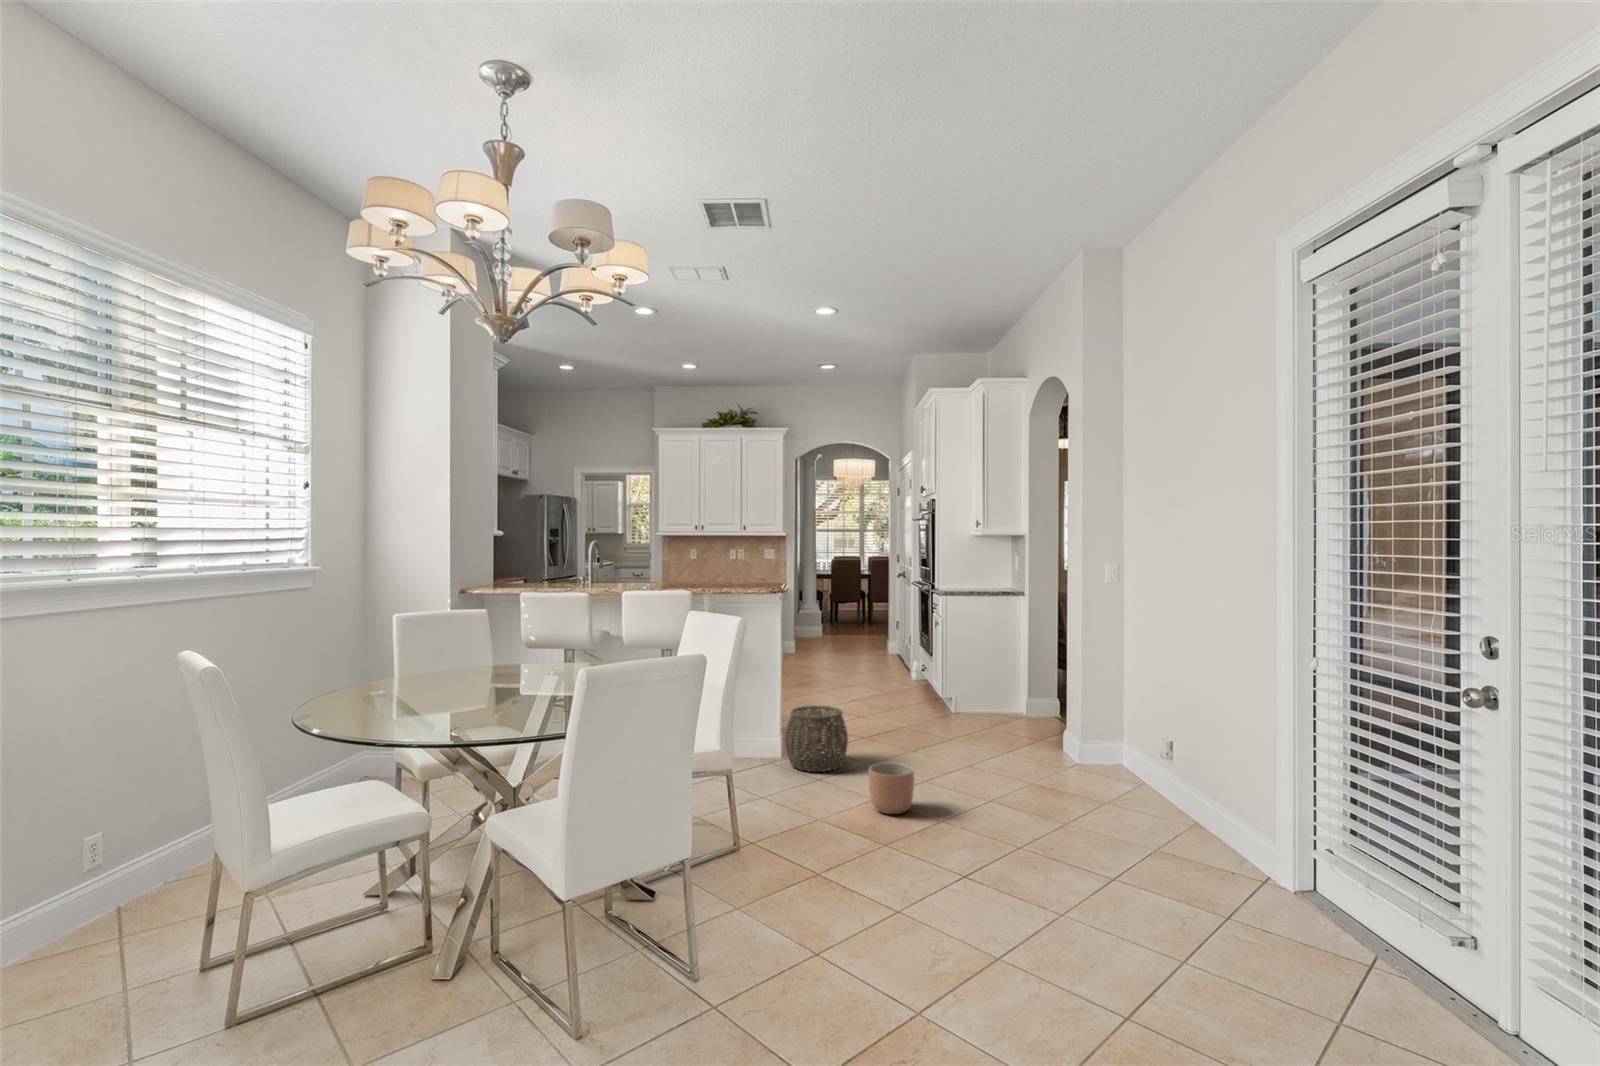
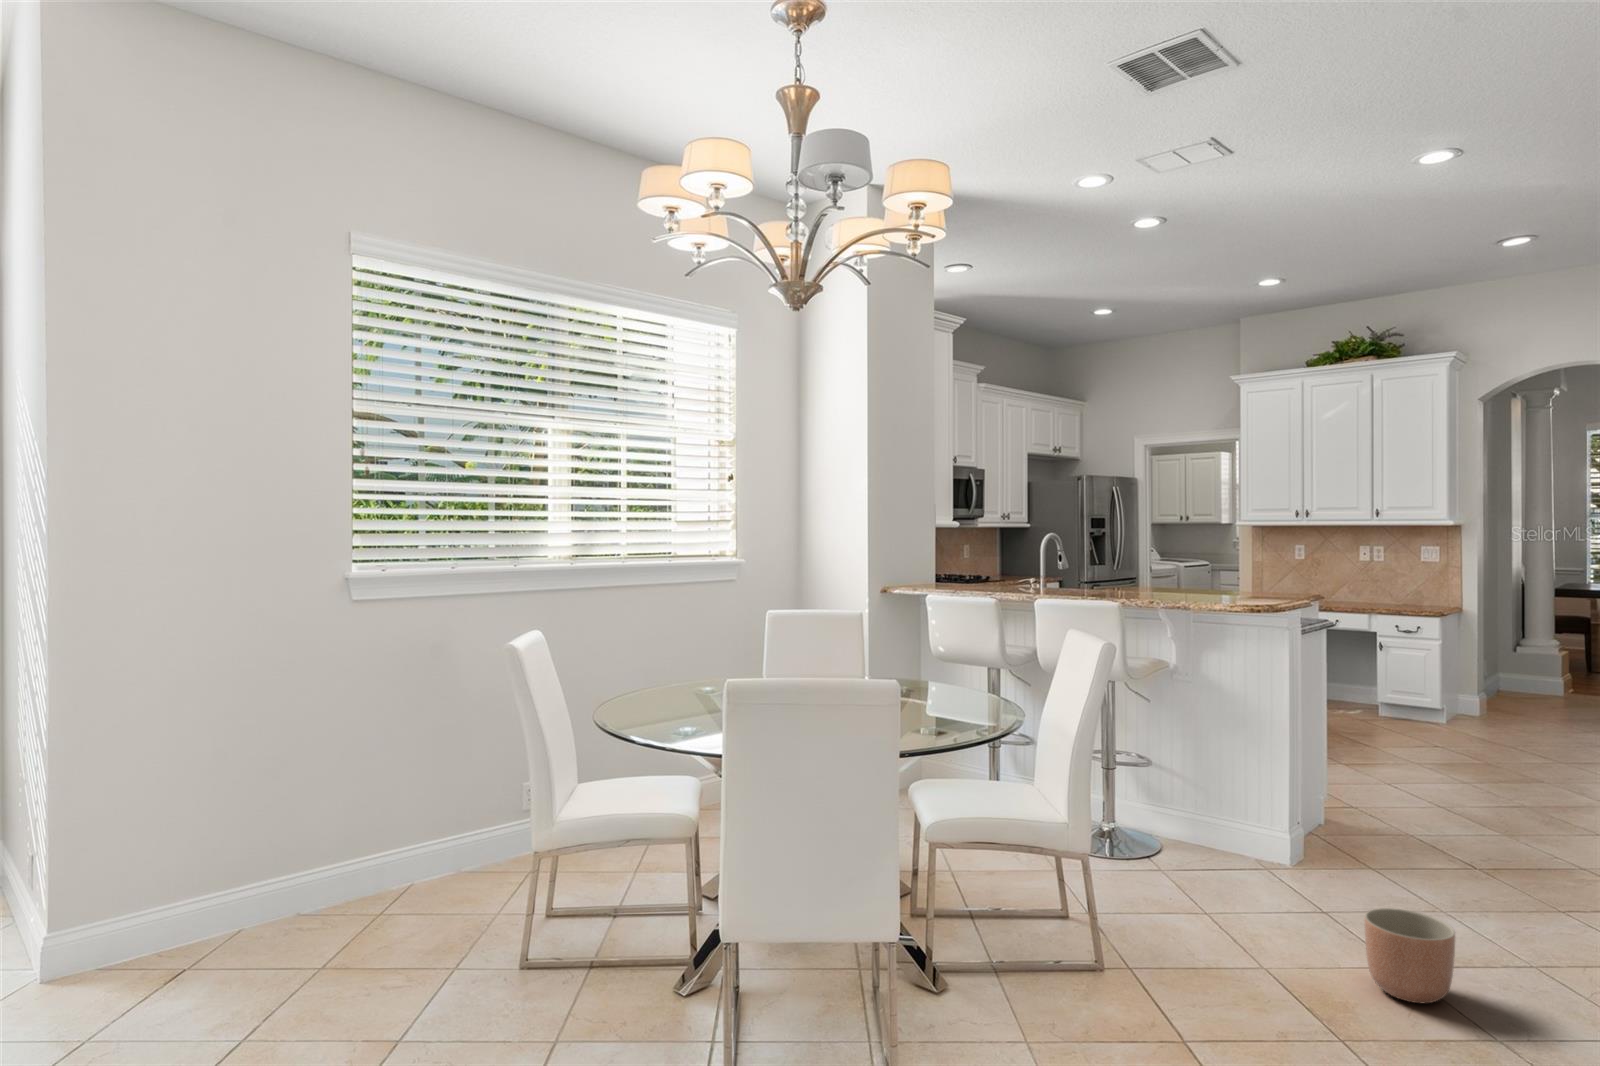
woven basket: present [785,706,848,772] -> none [1284,793,1401,904]

